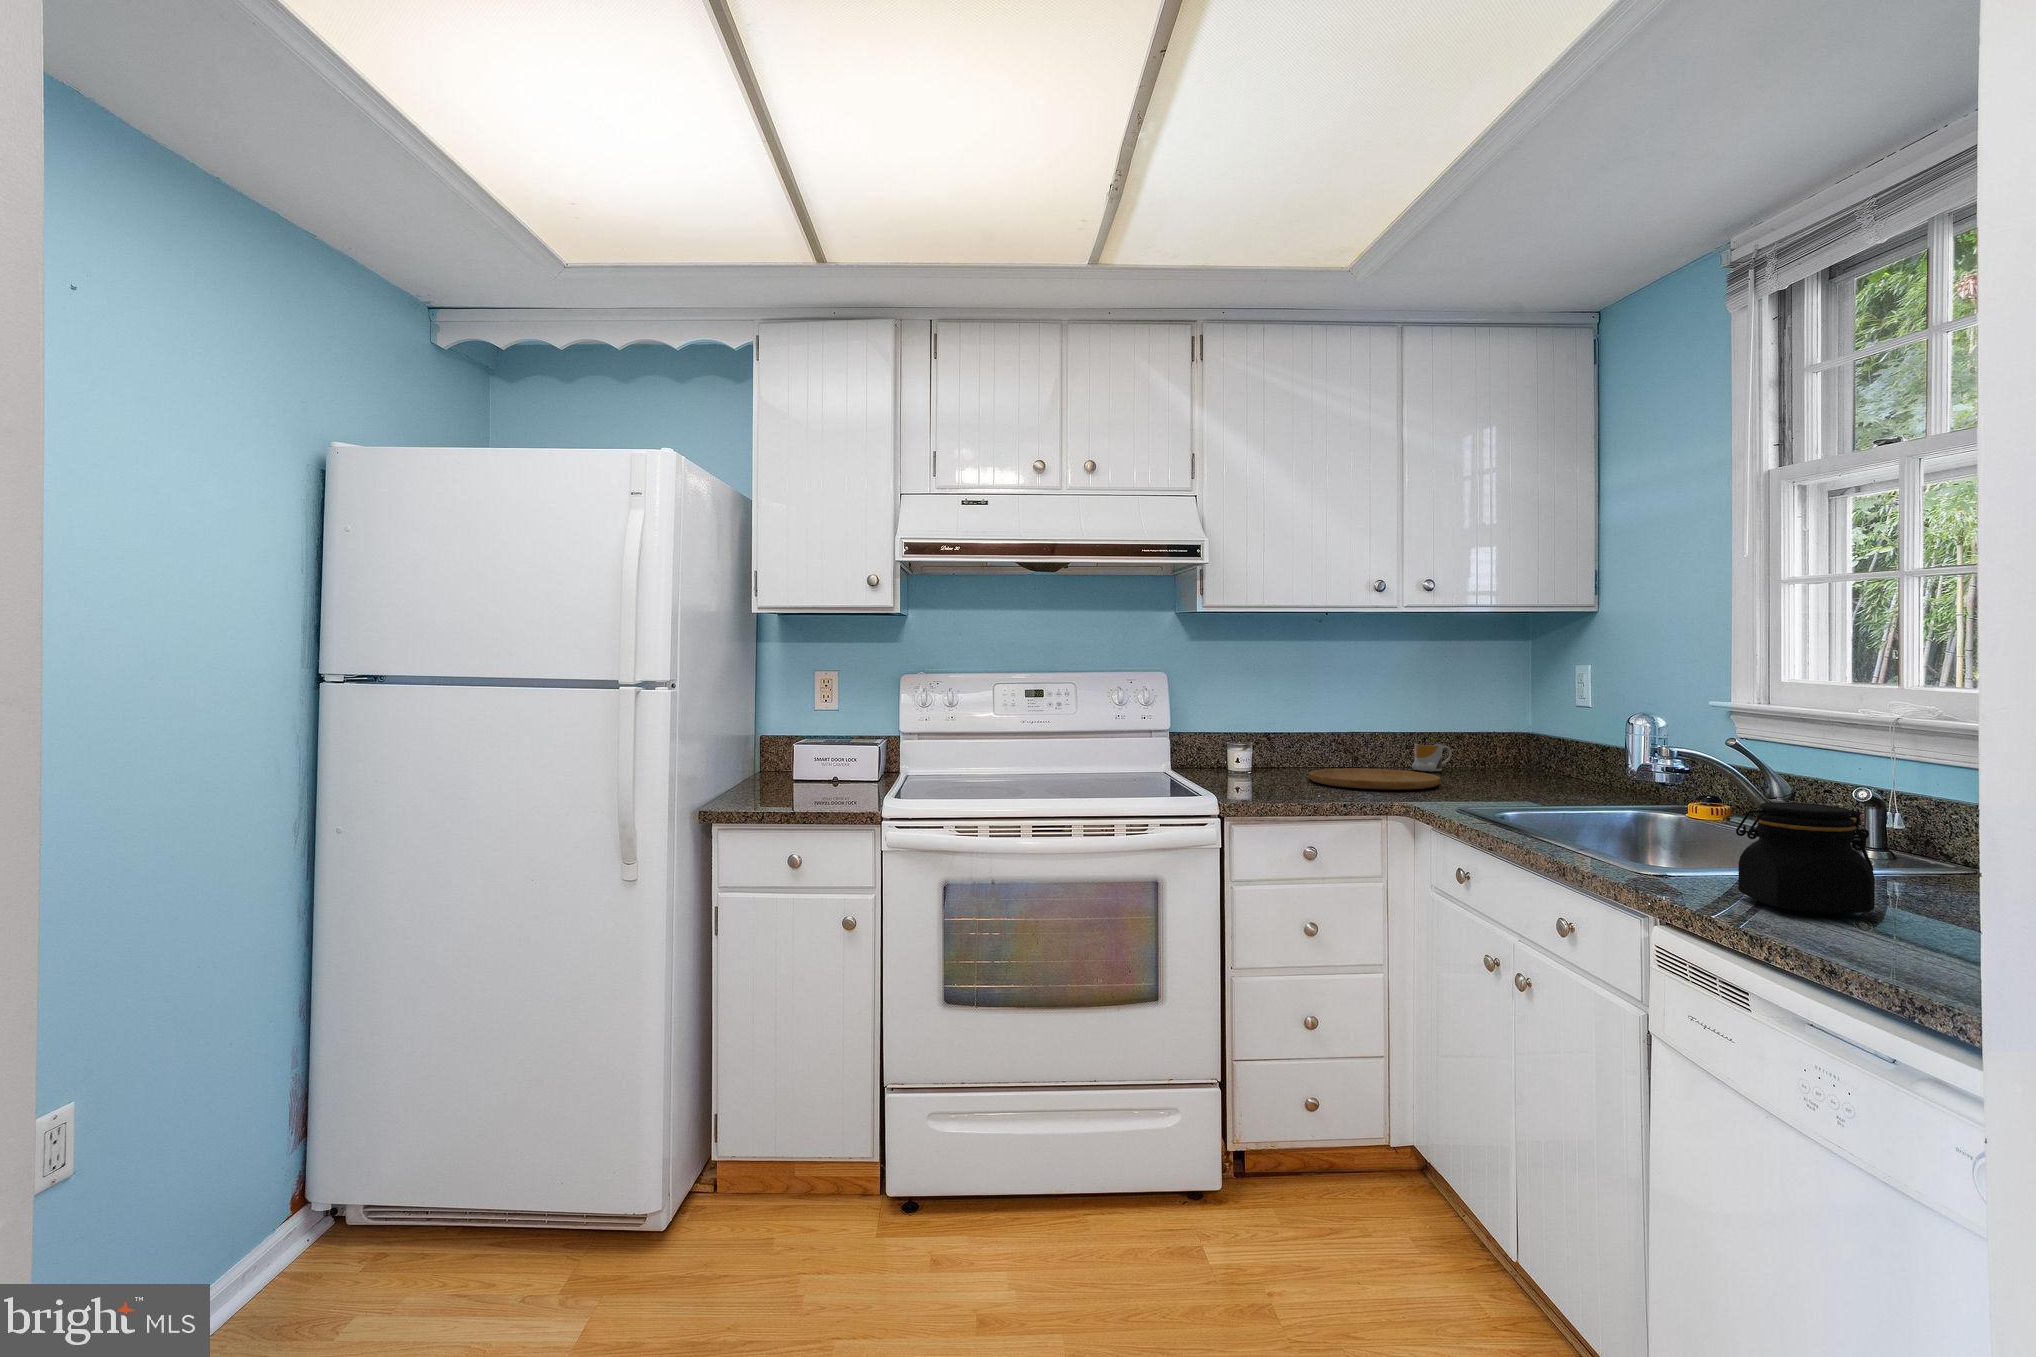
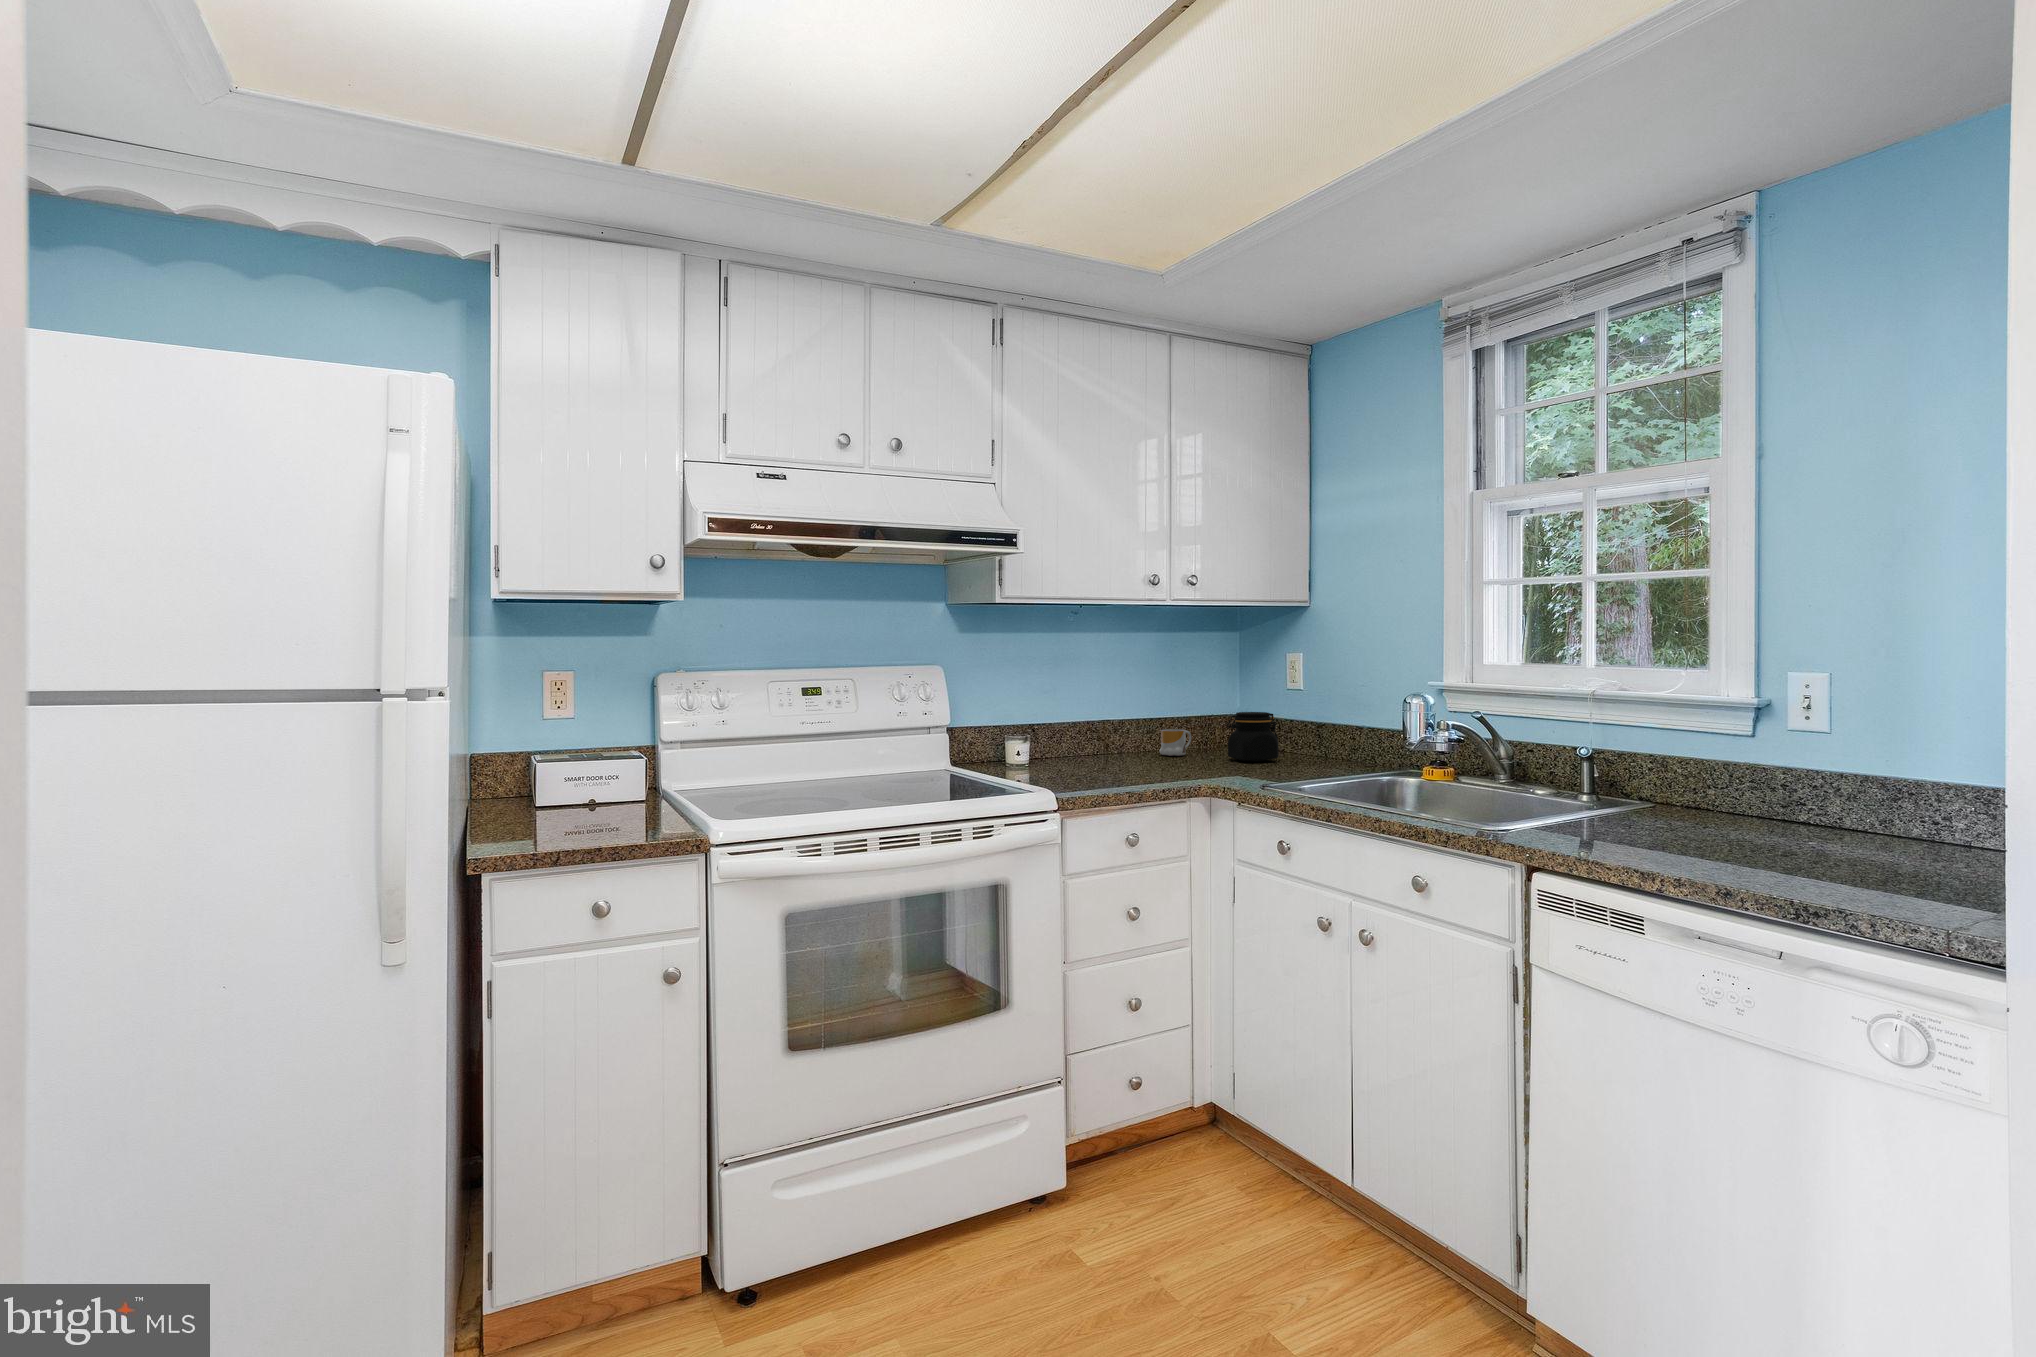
cutting board: present [1309,768,1440,790] -> none [1090,756,1210,775]
jar: present [1736,802,1875,914] -> present [1227,712,1278,762]

